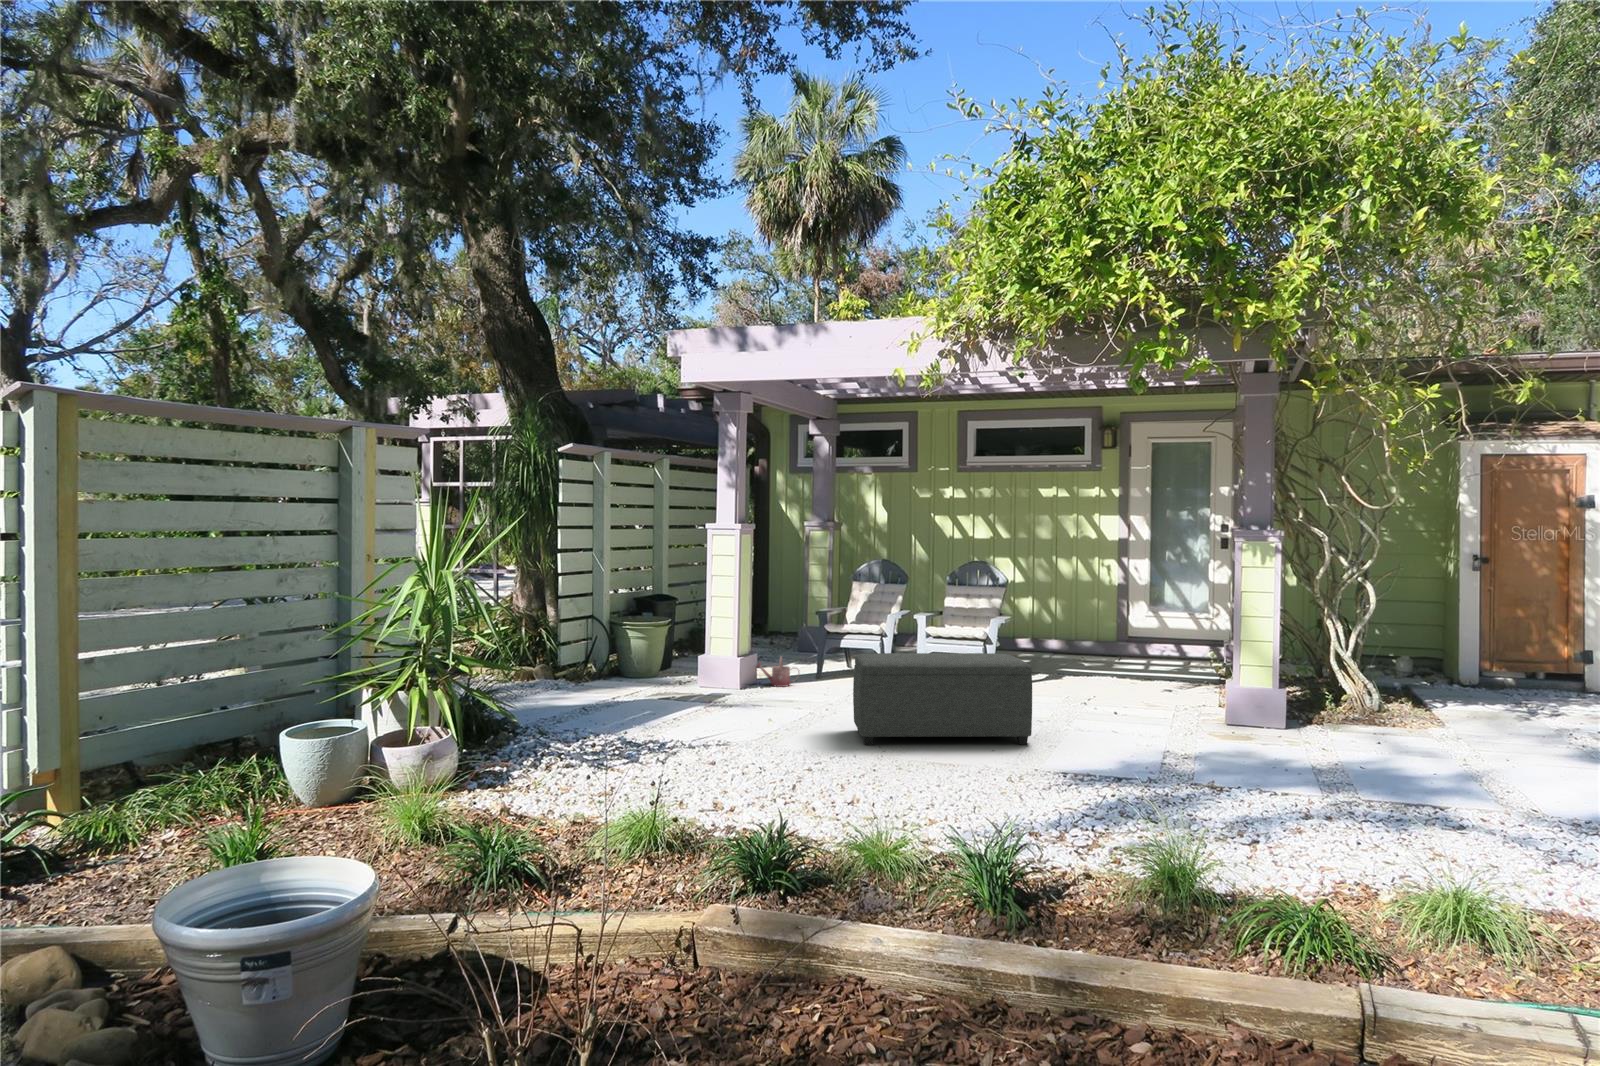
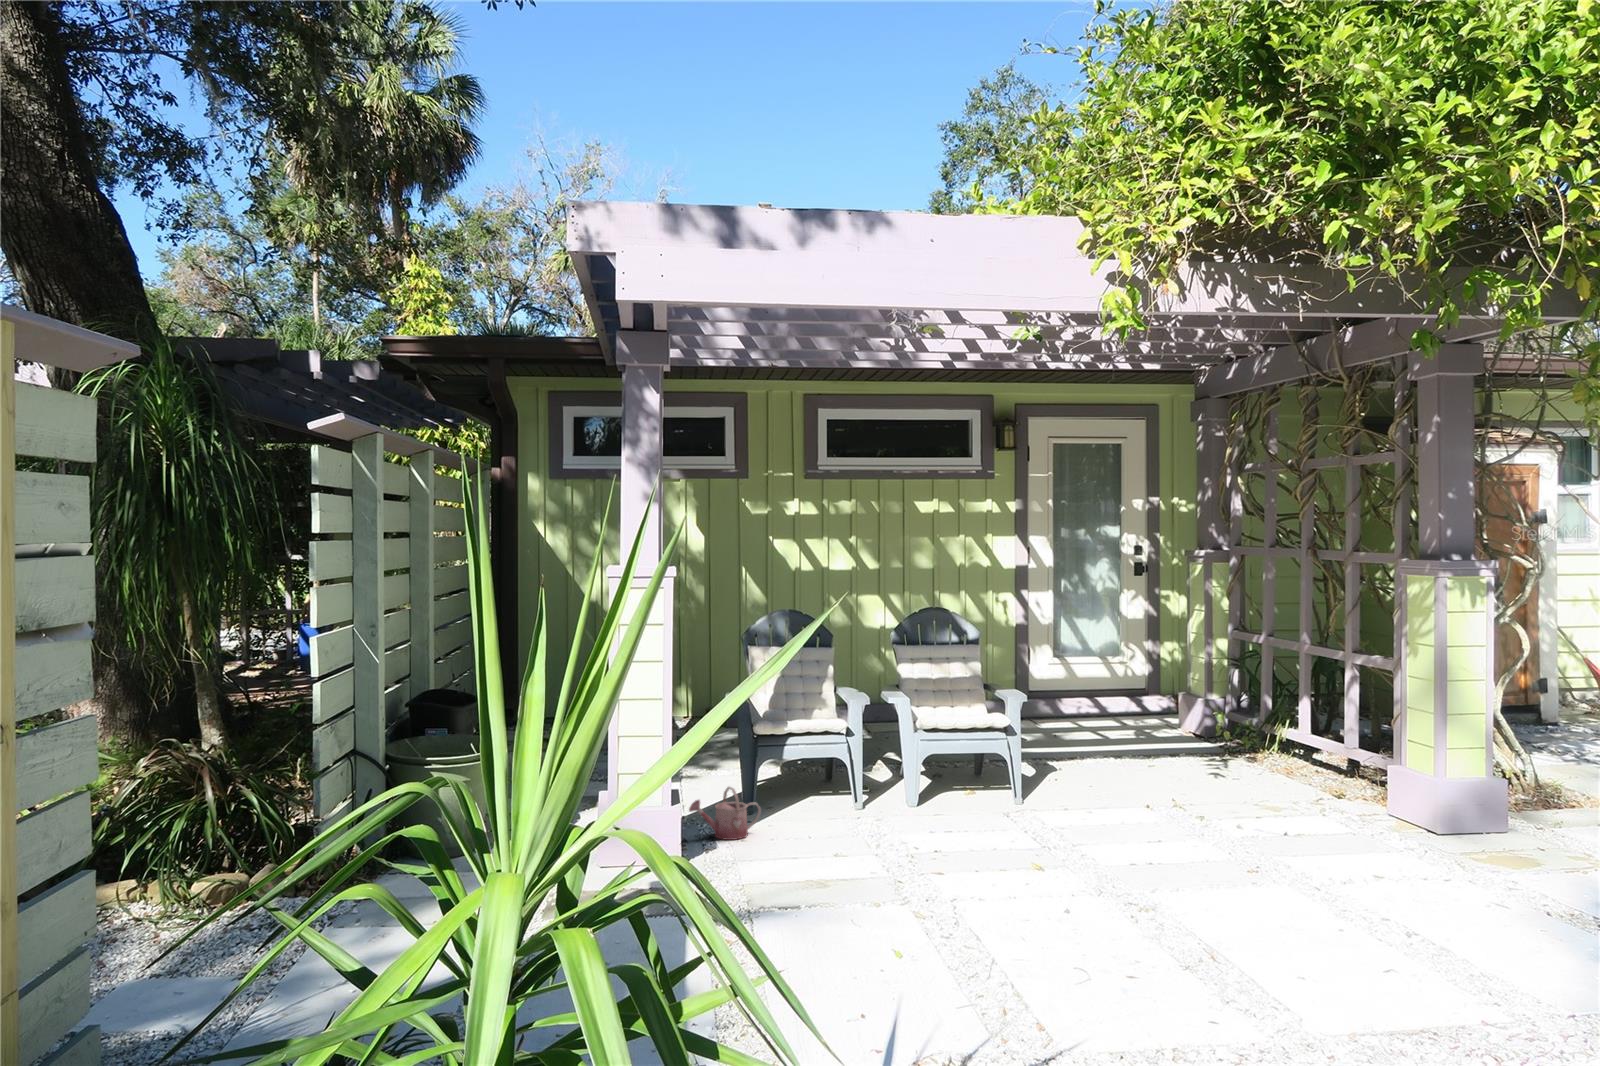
ottoman: present [853,653,1032,745] -> none [1062,757,1331,945]

